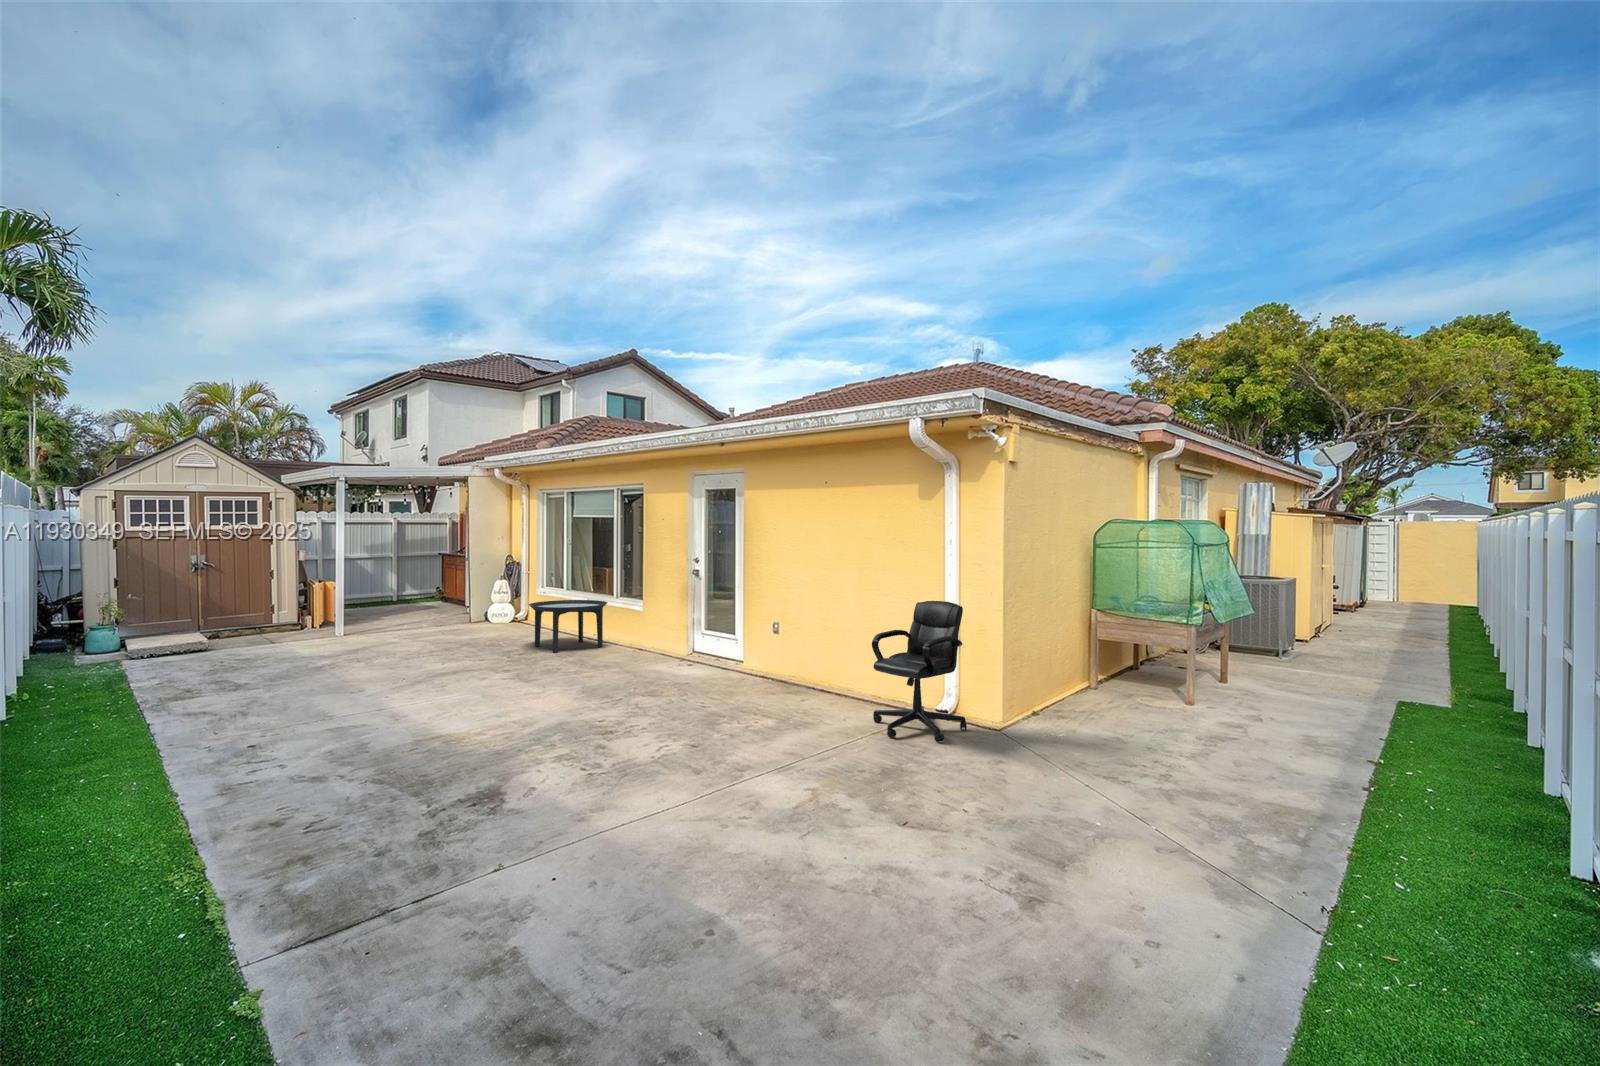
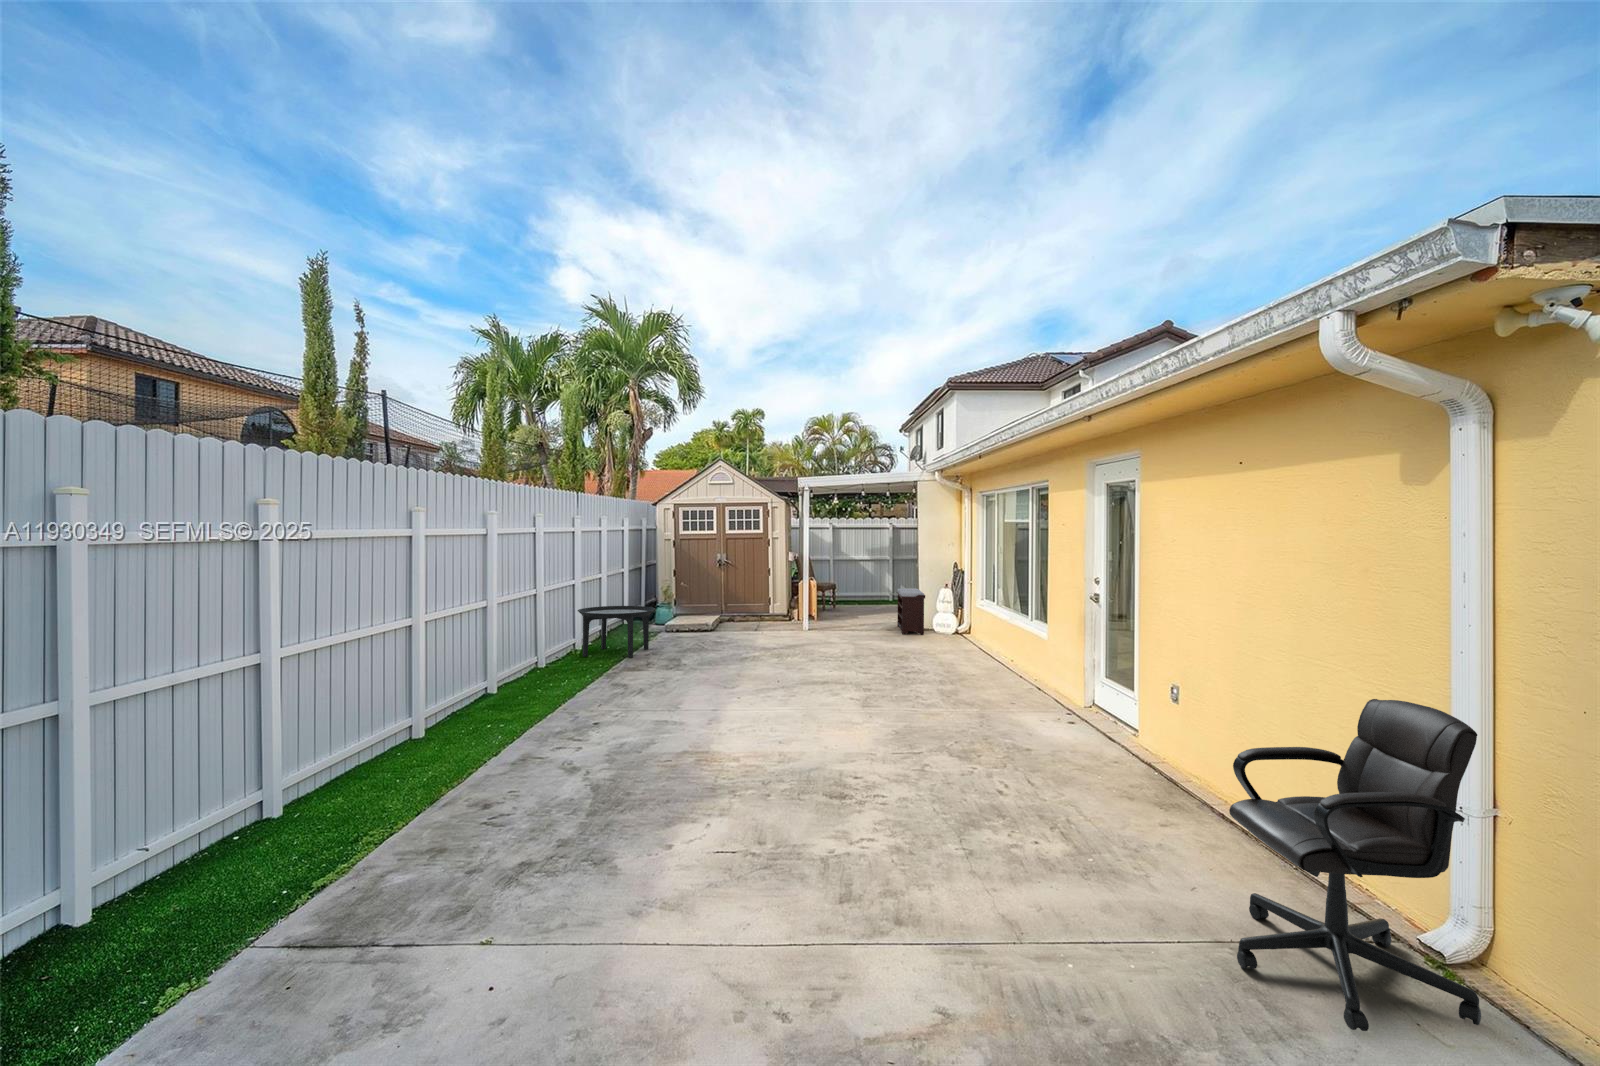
bench: none [442,583,486,629] -> present [897,588,925,635]
round table: present [529,600,607,653] -> present [578,606,655,658]

